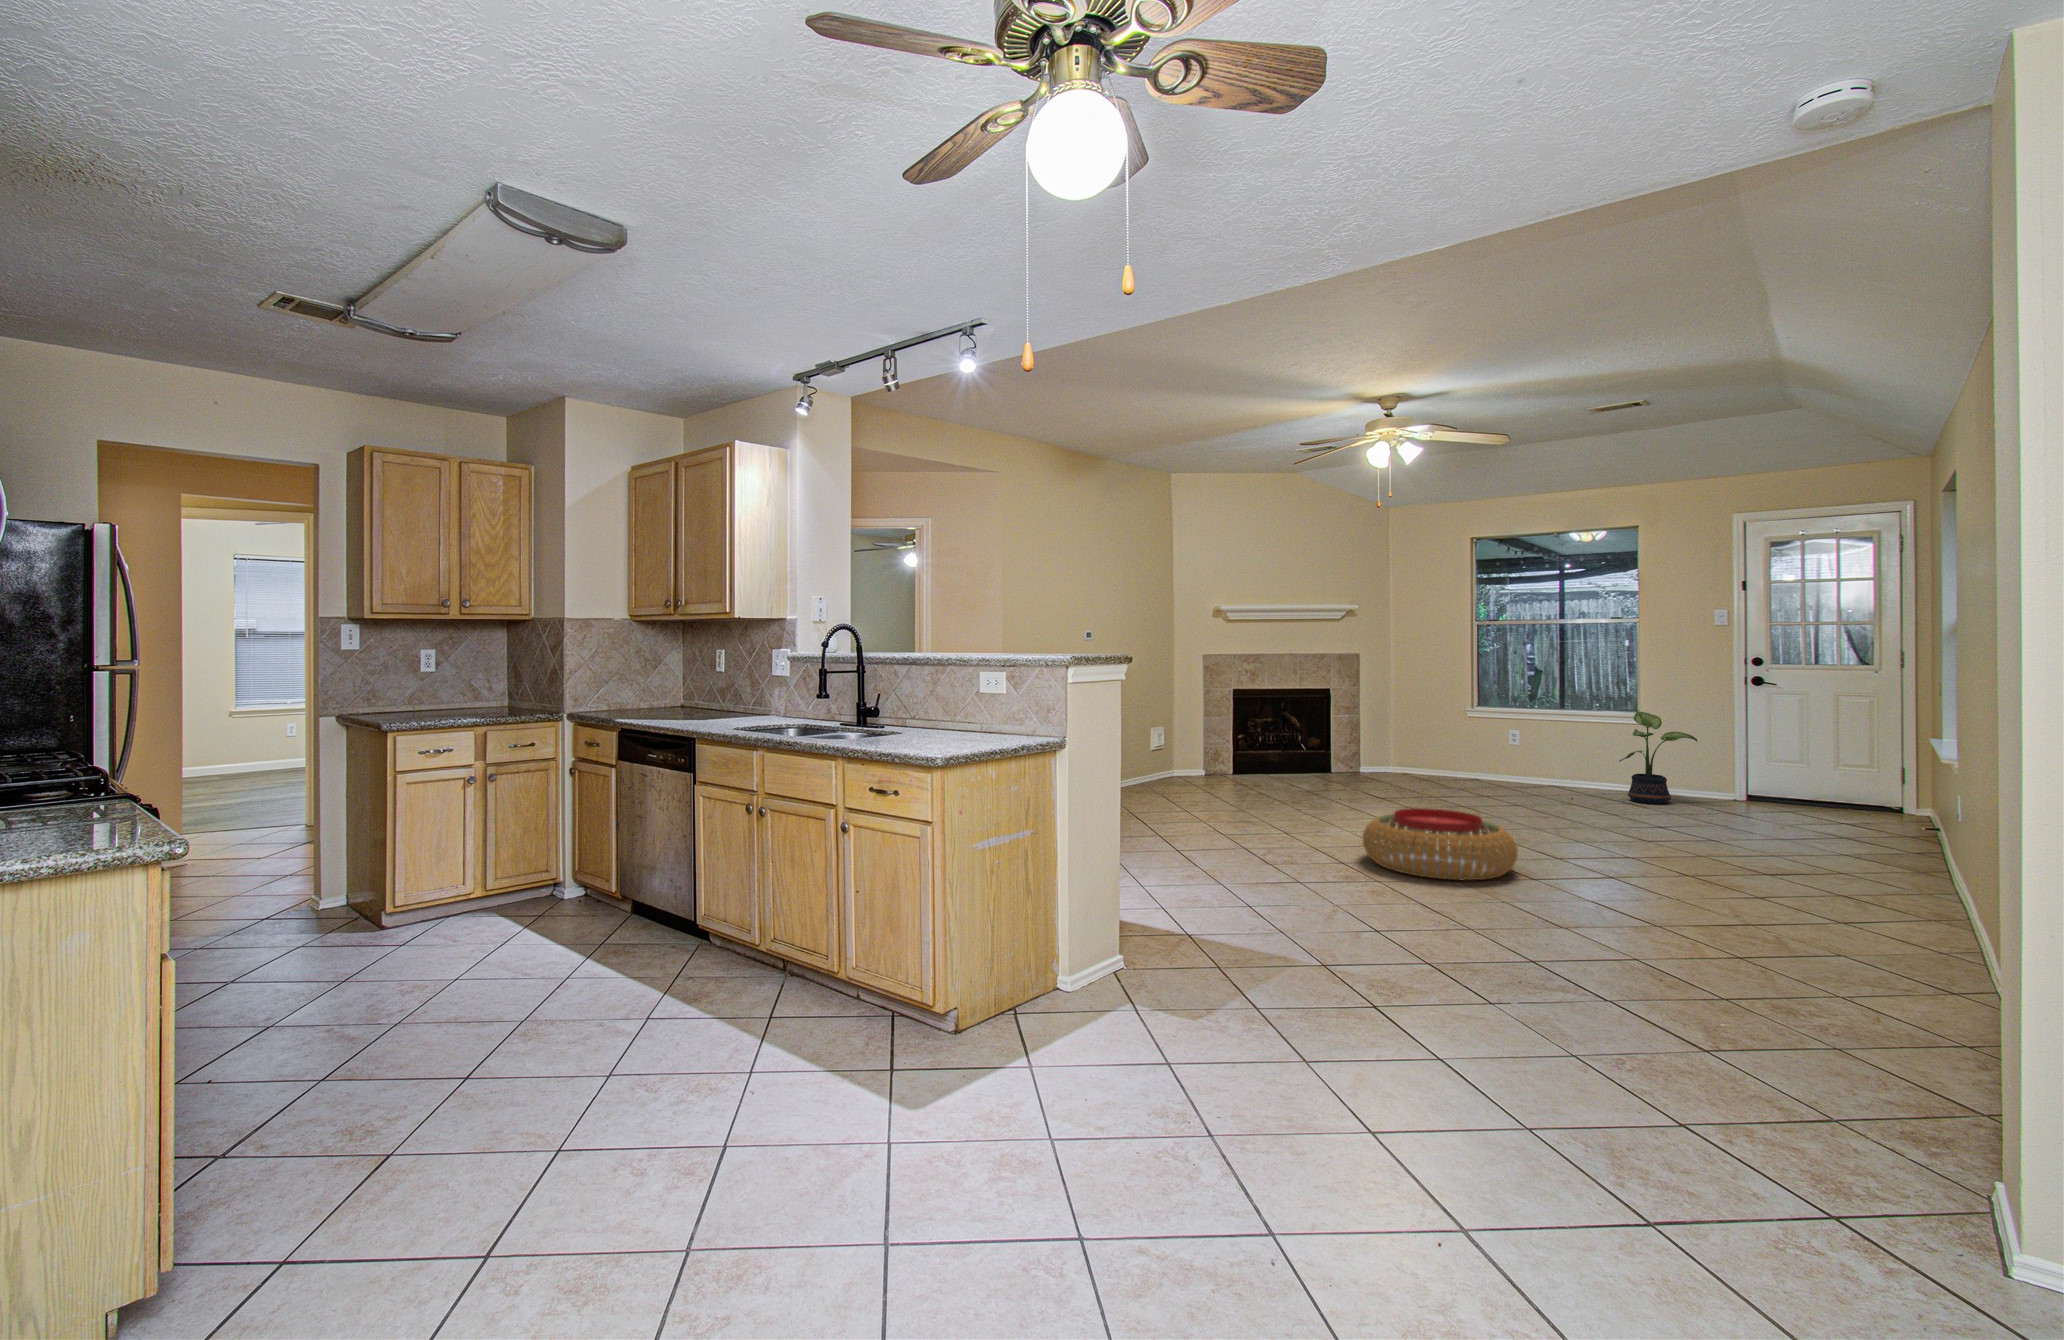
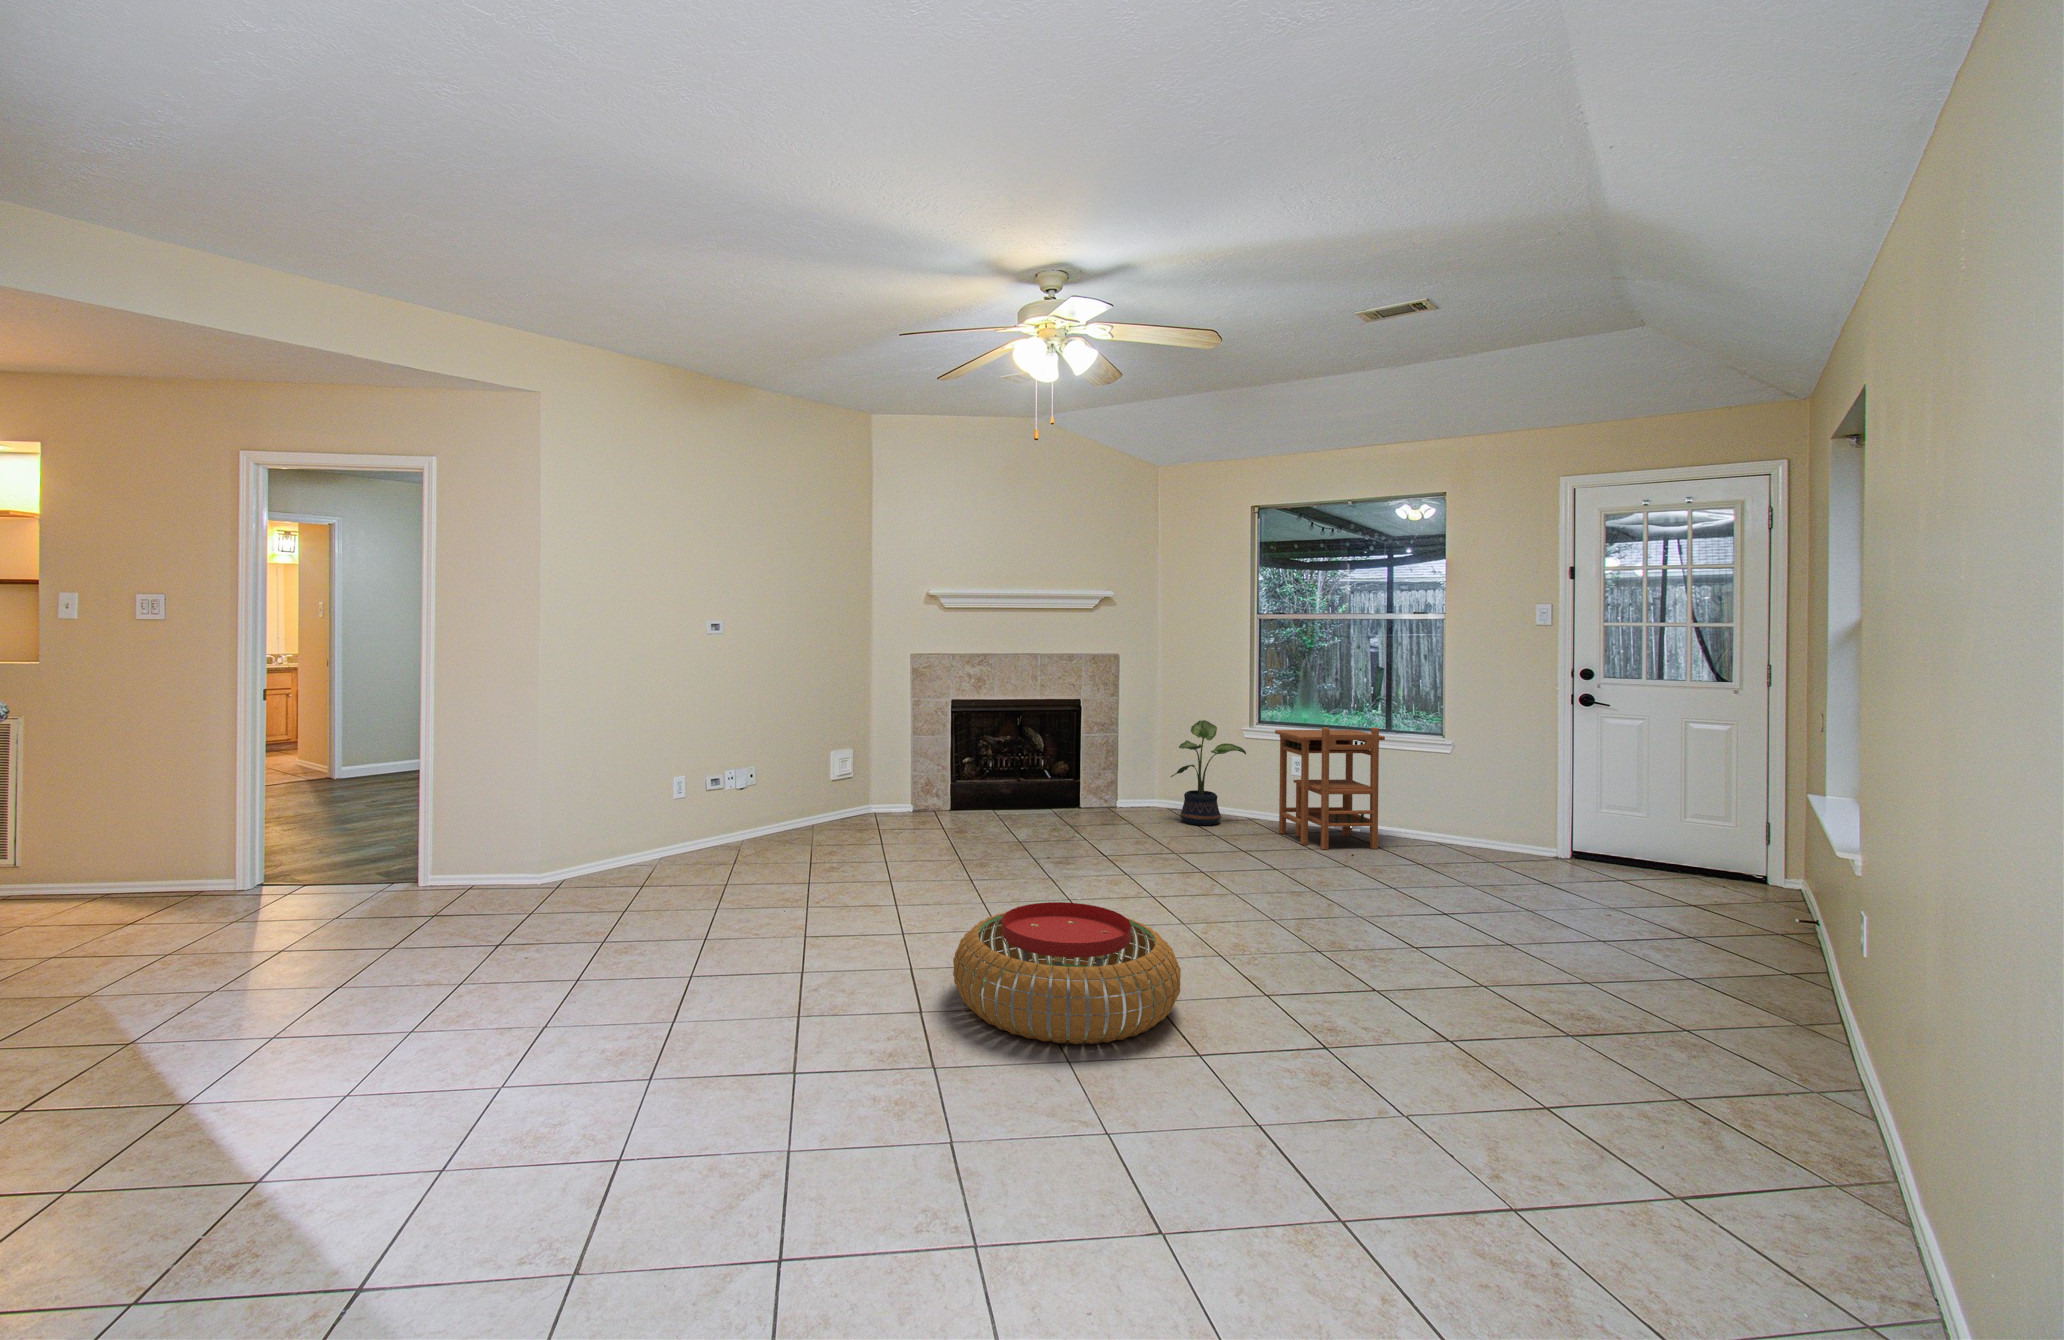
side table: none [1500,705,1592,796] -> present [1275,727,1385,849]
potted plant: present [1619,712,1697,804] -> present [1171,720,1246,825]

